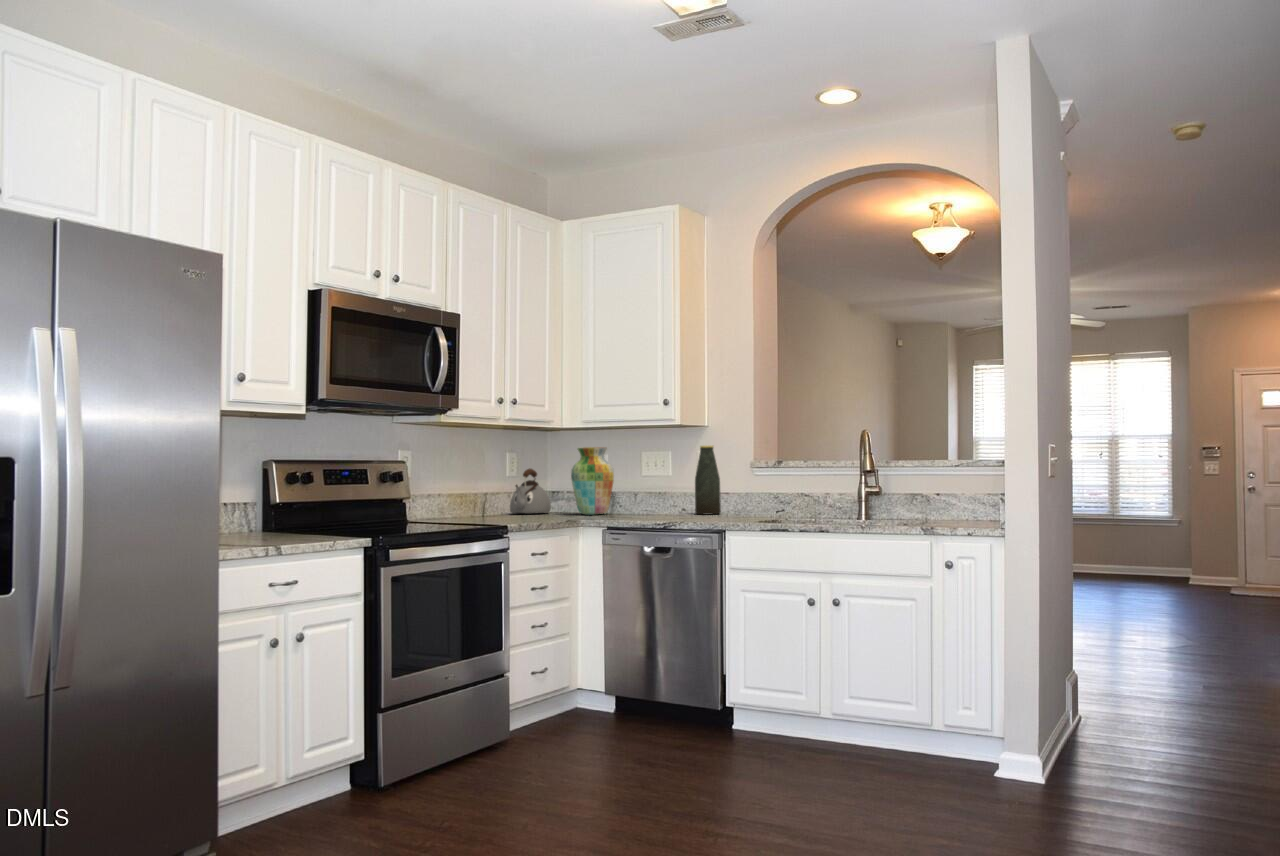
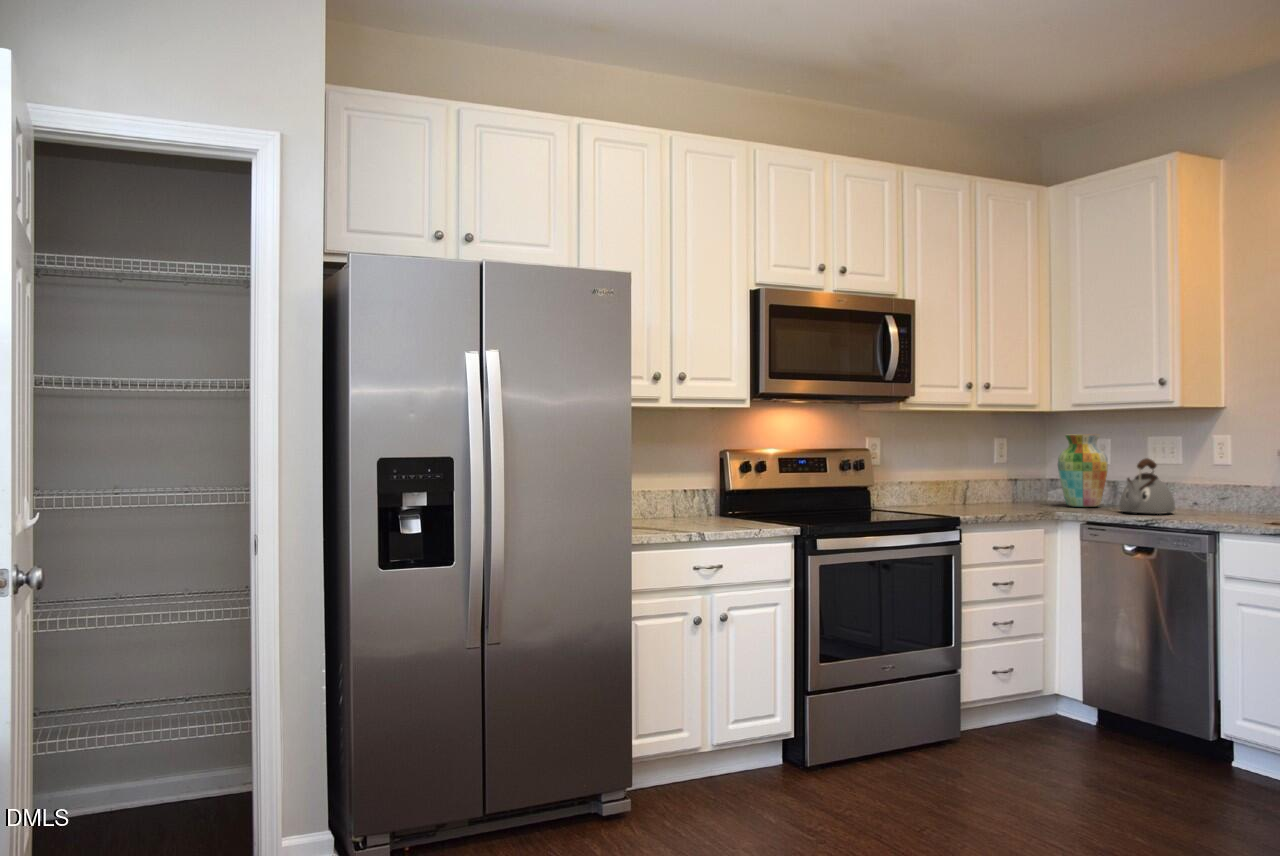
bottle: present [695,446,721,515] -> none [1206,434,1240,514]
kettle: present [510,468,551,514] -> present [1119,458,1175,514]

